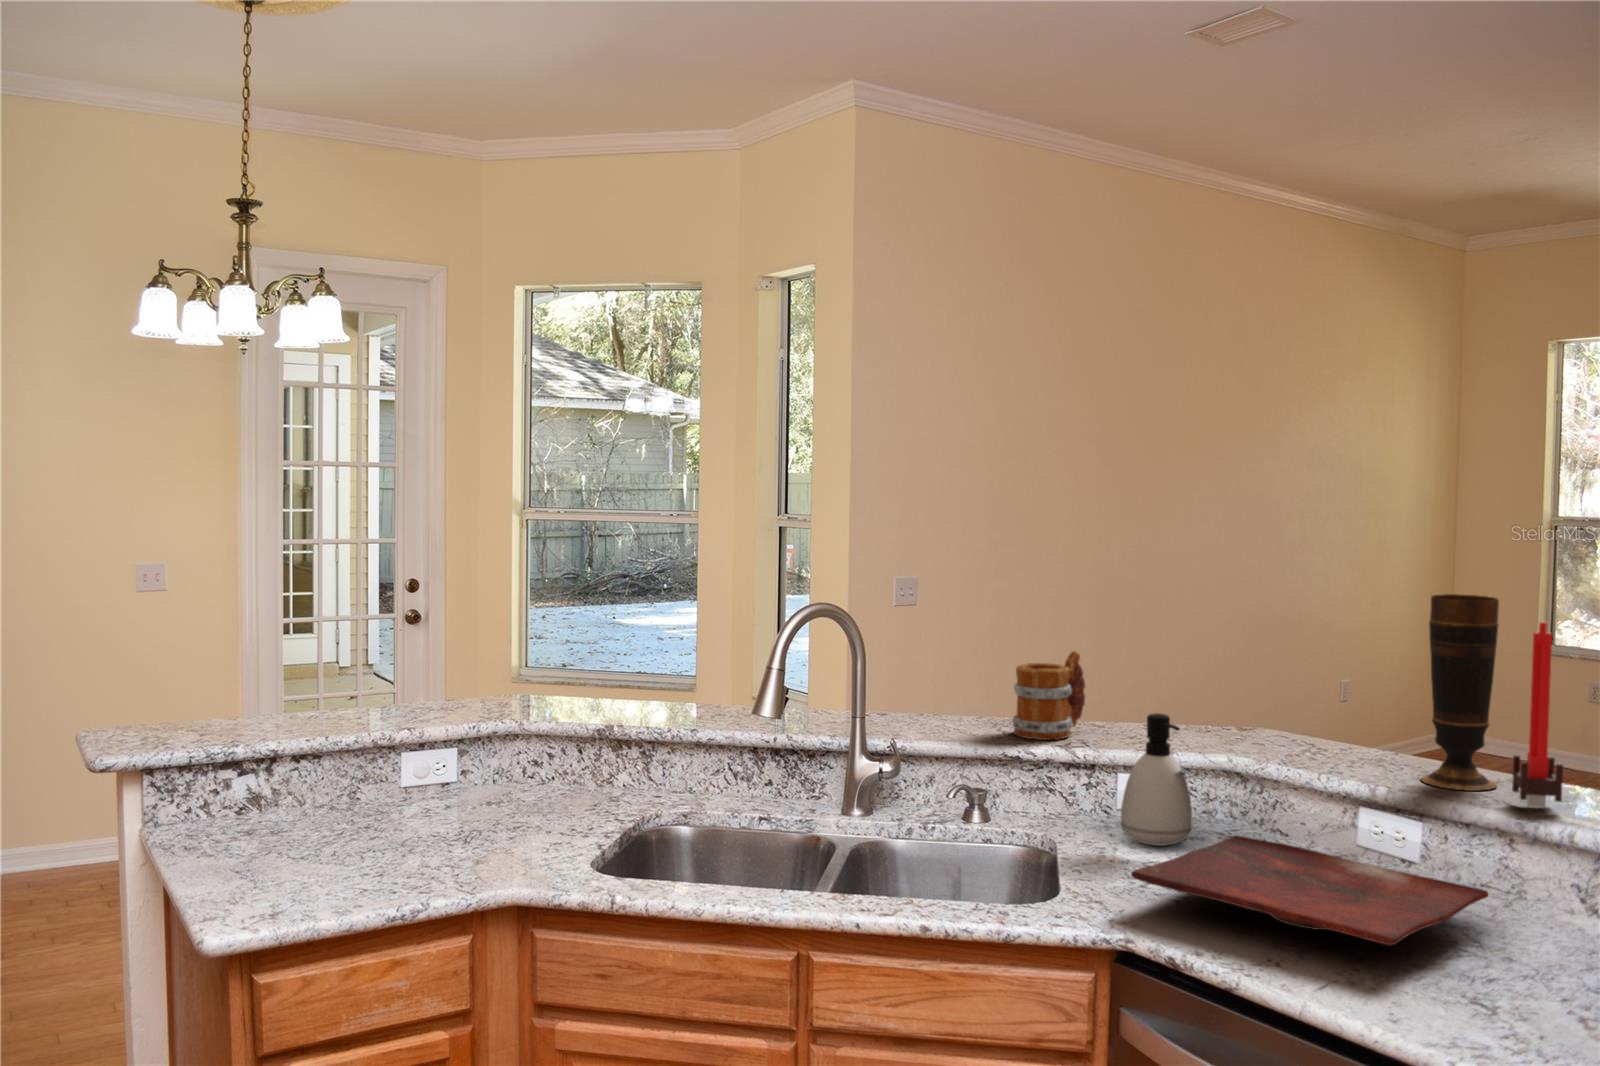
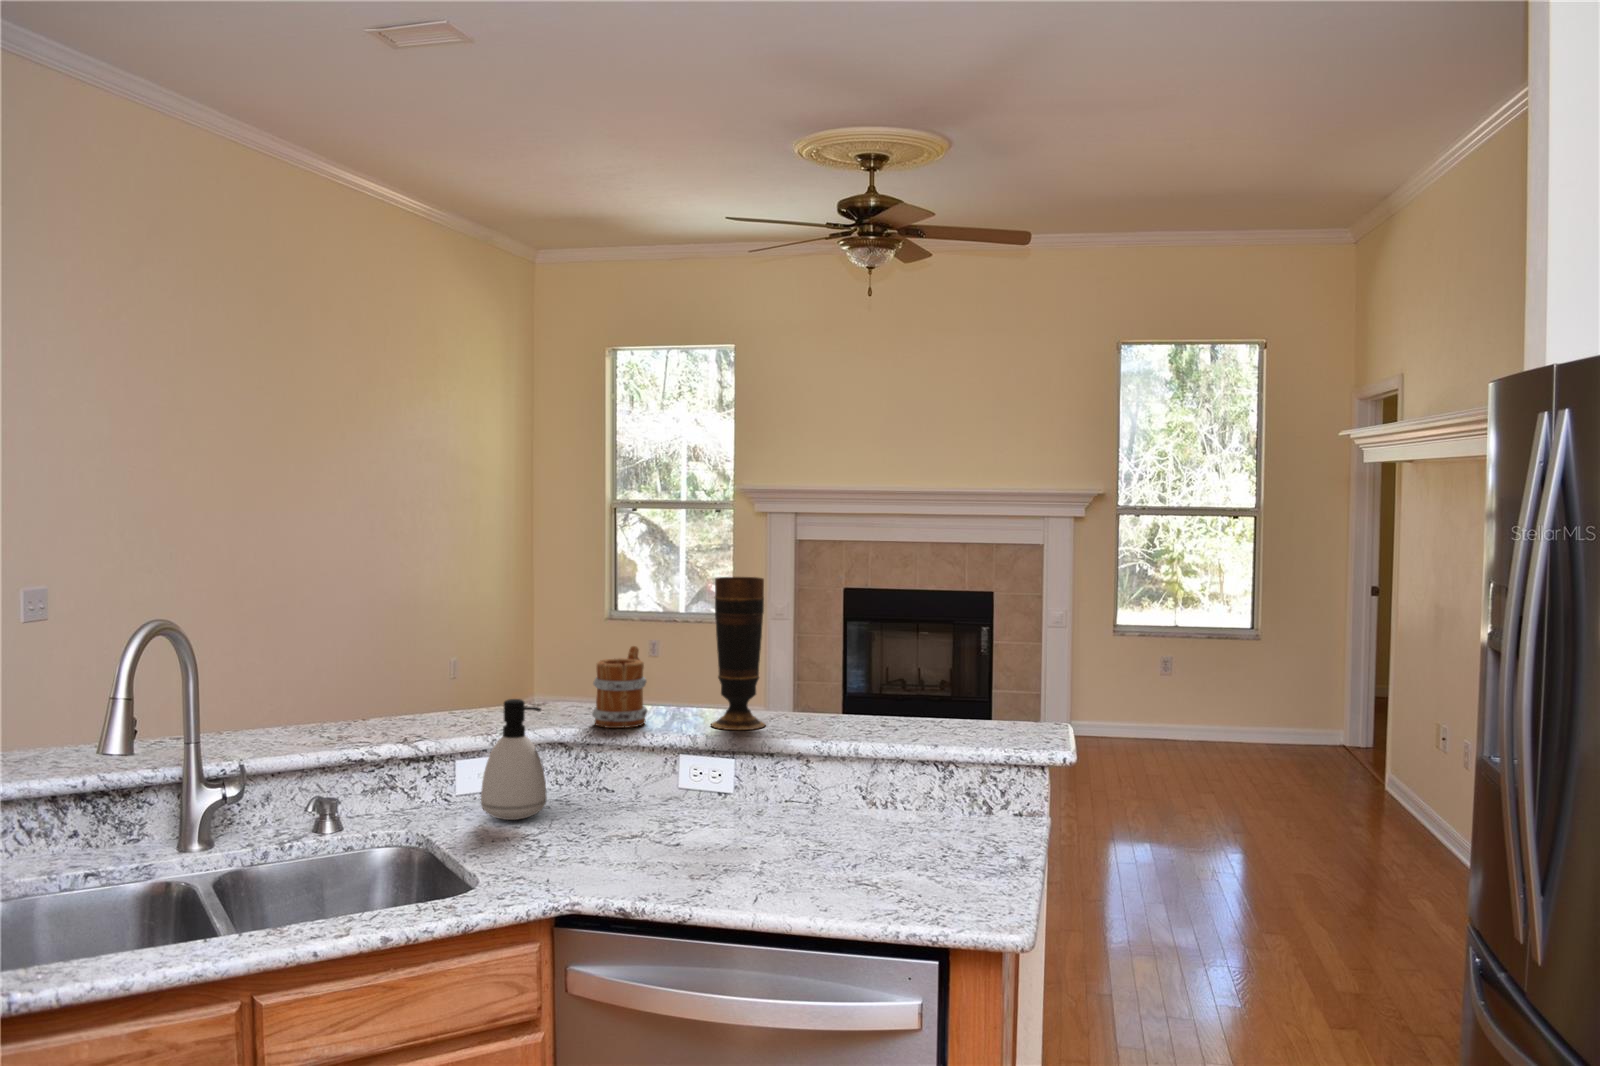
candle: present [1512,622,1563,808] -> none [791,592,830,734]
mug: present [1012,651,1085,740] -> present [592,646,647,728]
cutting board: present [1131,835,1488,946] -> none [561,795,818,859]

